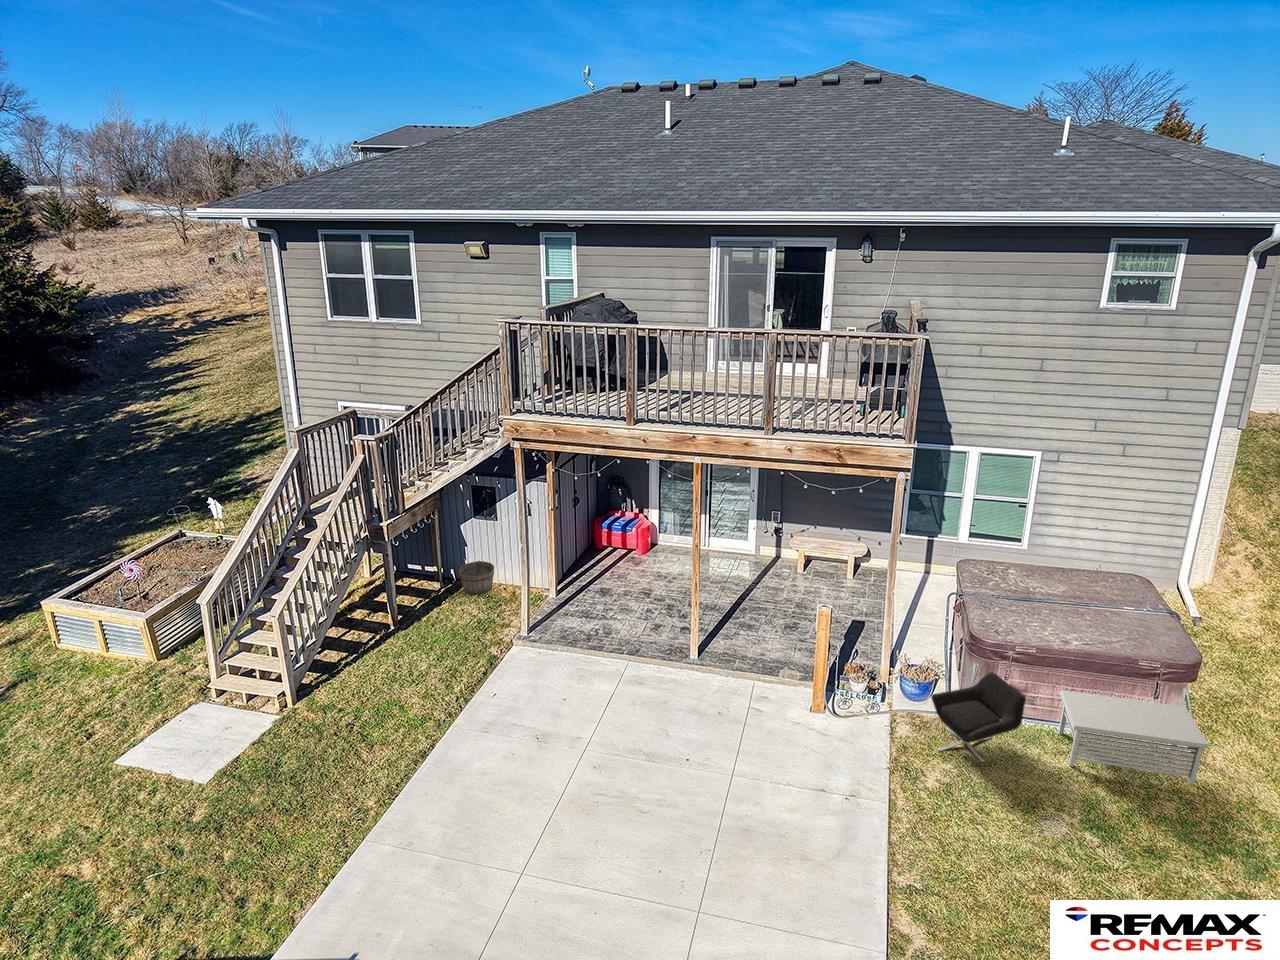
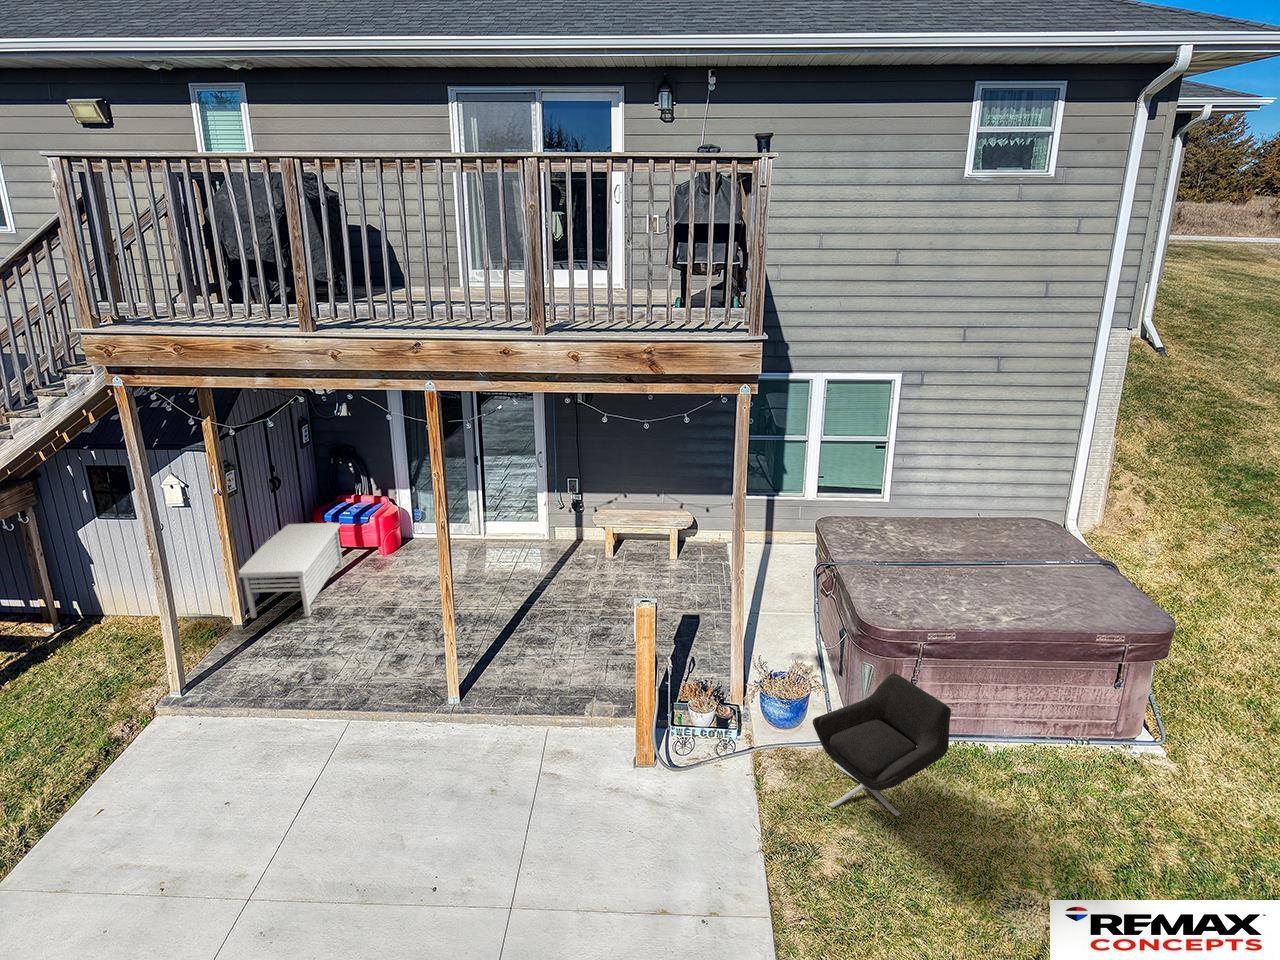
wooden bucket: present [459,561,494,594] -> none [67,584,137,639]
storage bench: present [1058,690,1209,785] -> present [239,523,343,618]

